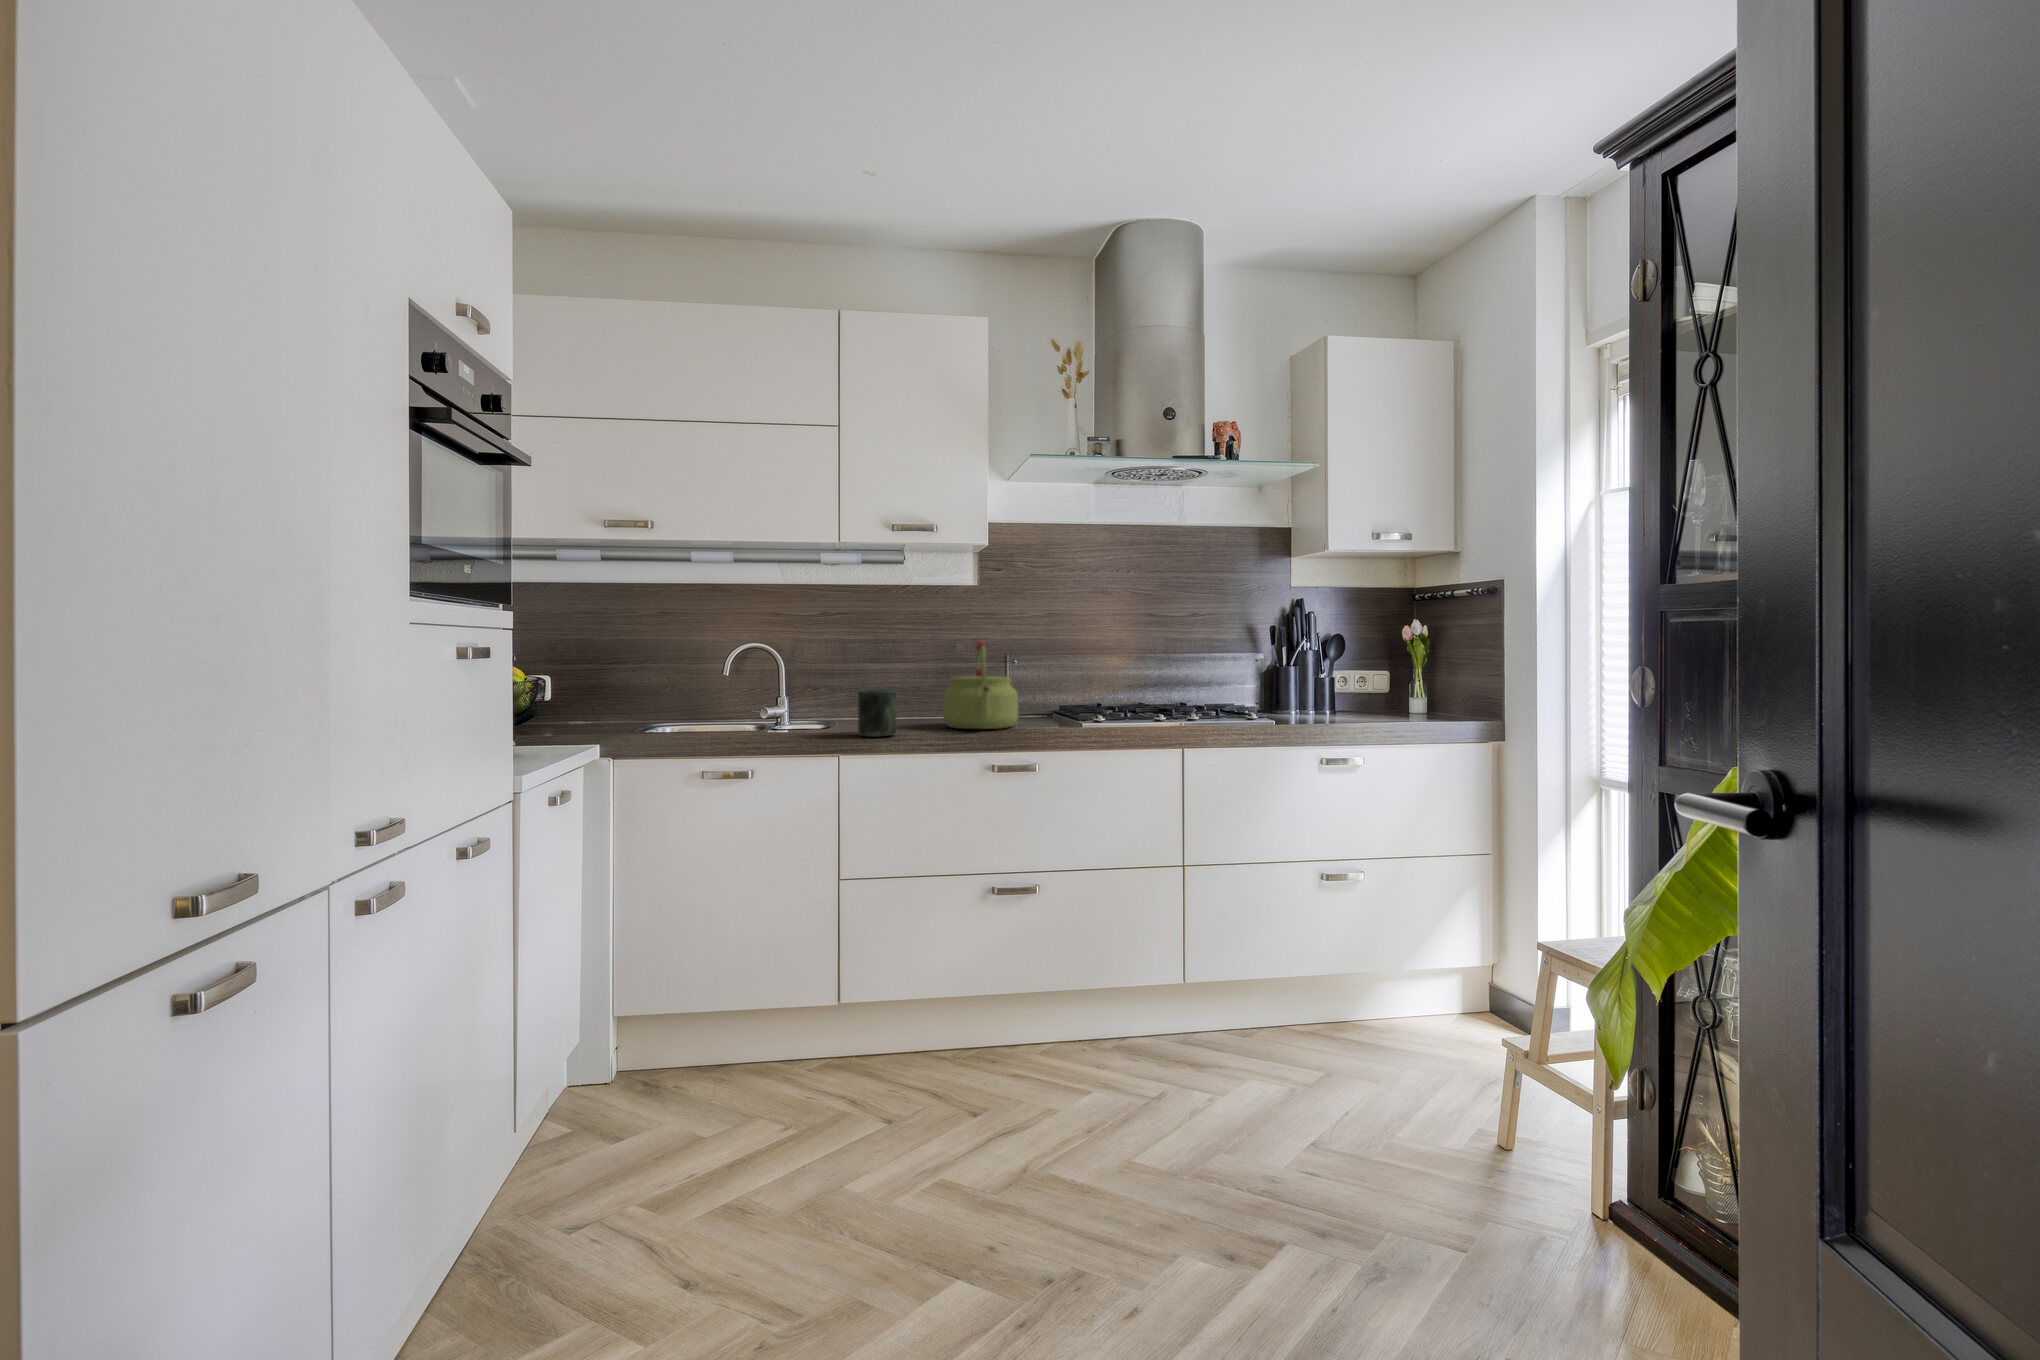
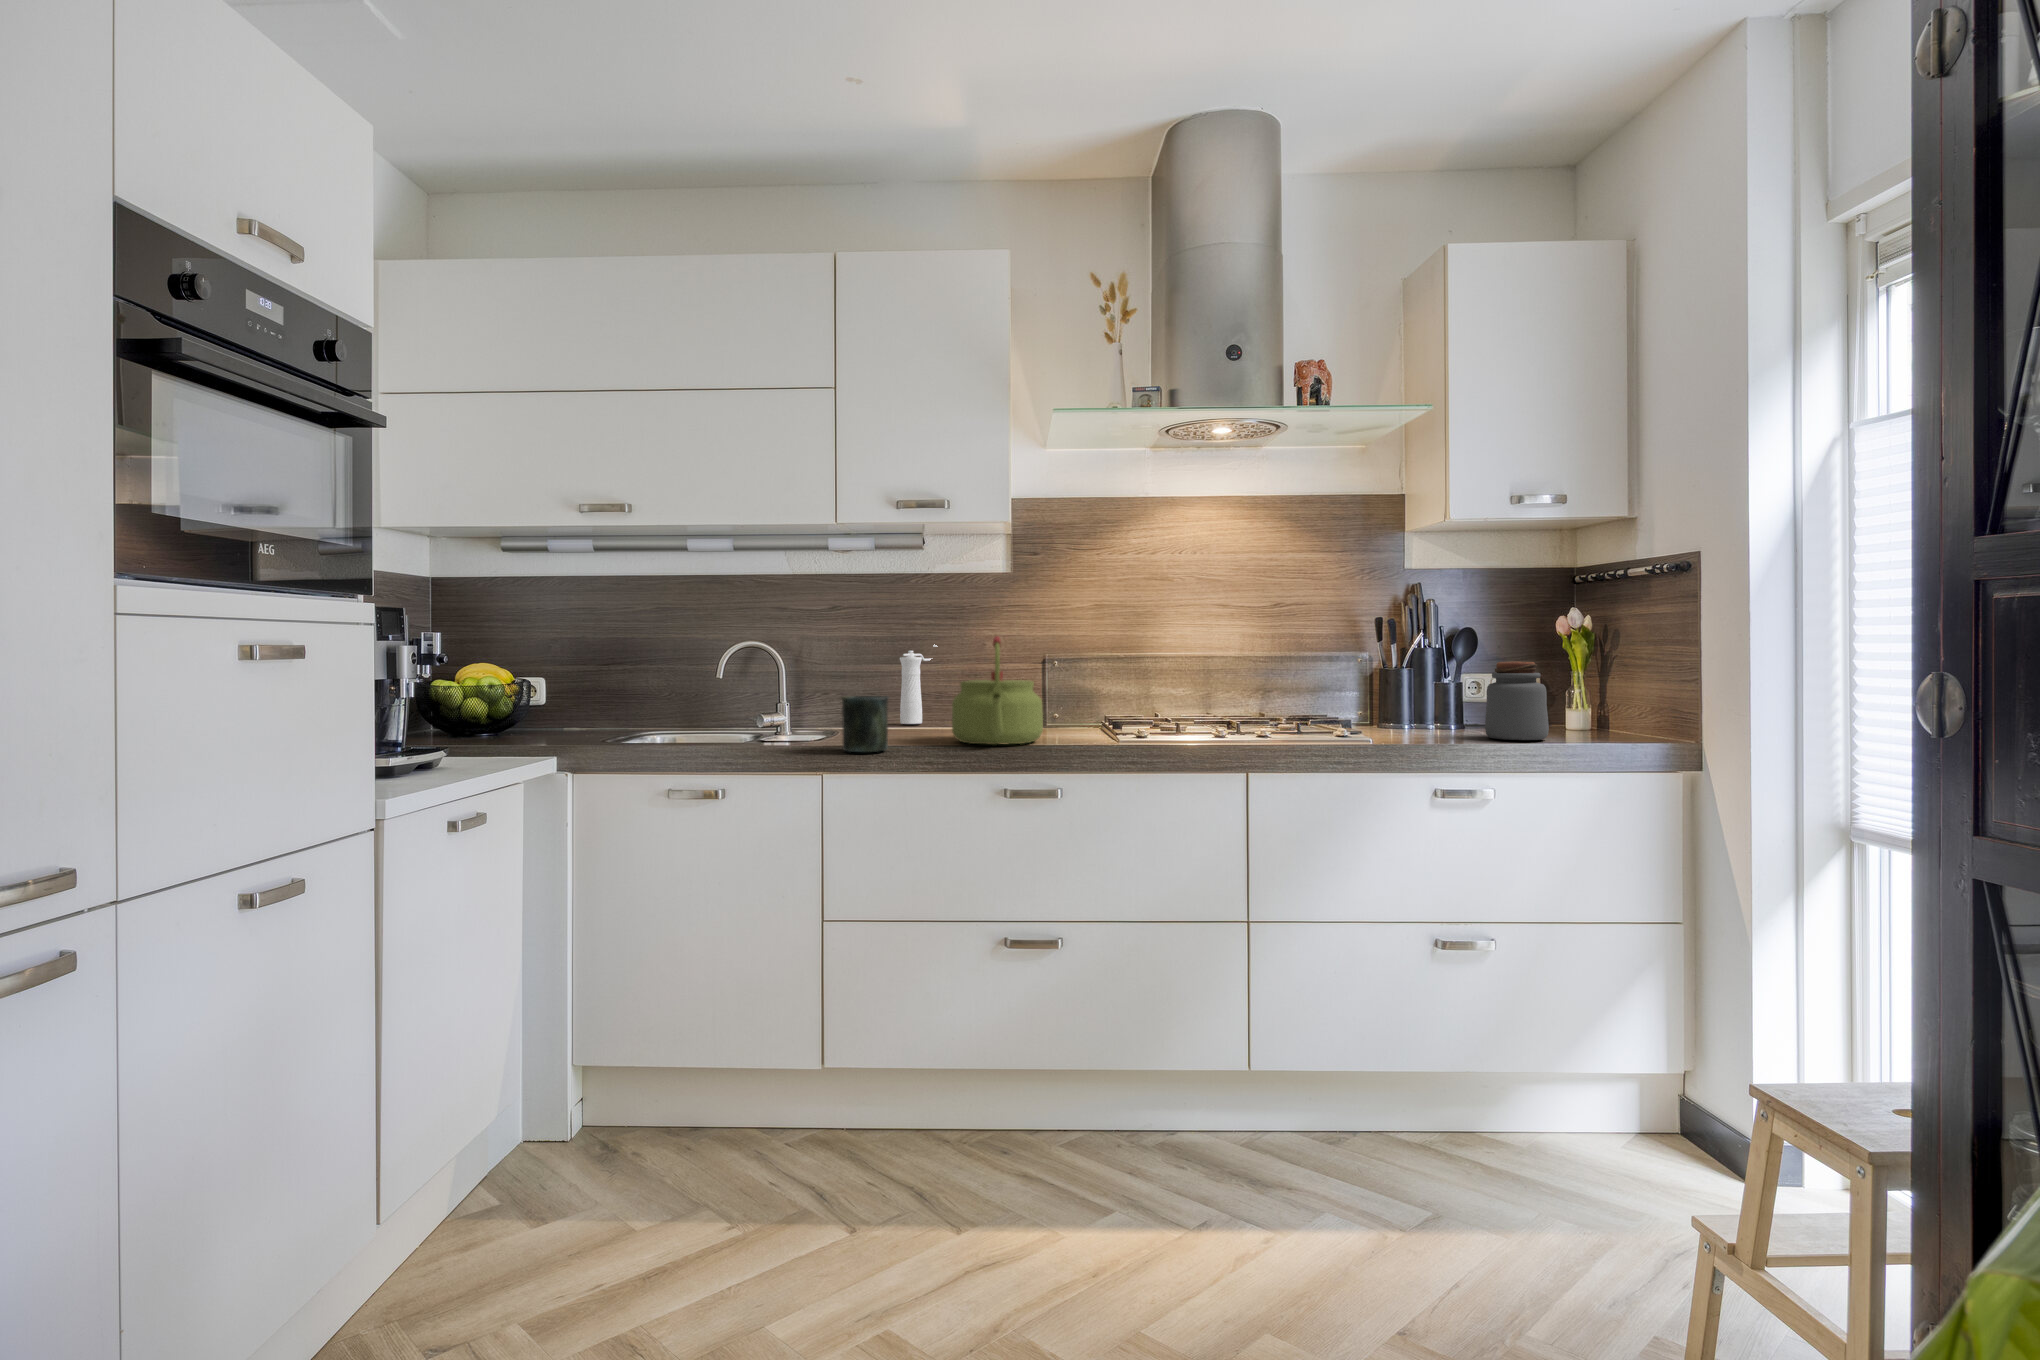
pepper mill: none [886,644,921,714] -> present [900,644,938,724]
jar: none [1354,661,1399,721] -> present [1485,661,1549,740]

